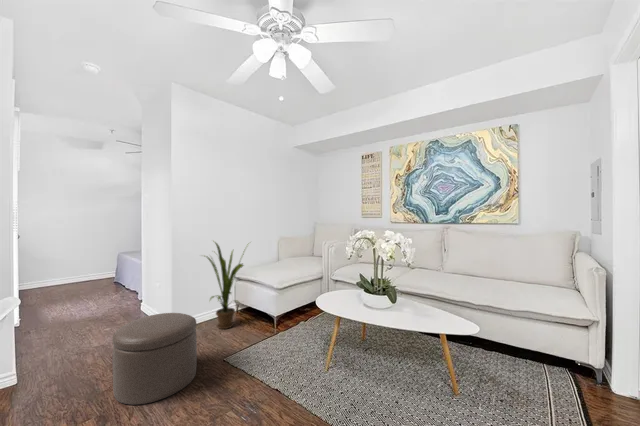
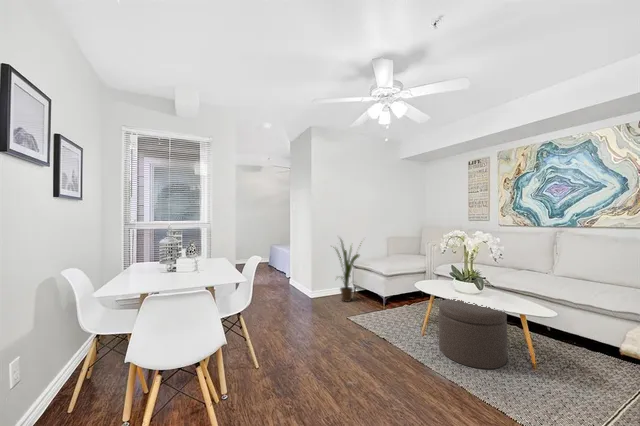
ottoman: present [112,313,197,405] -> present [439,299,507,369]

